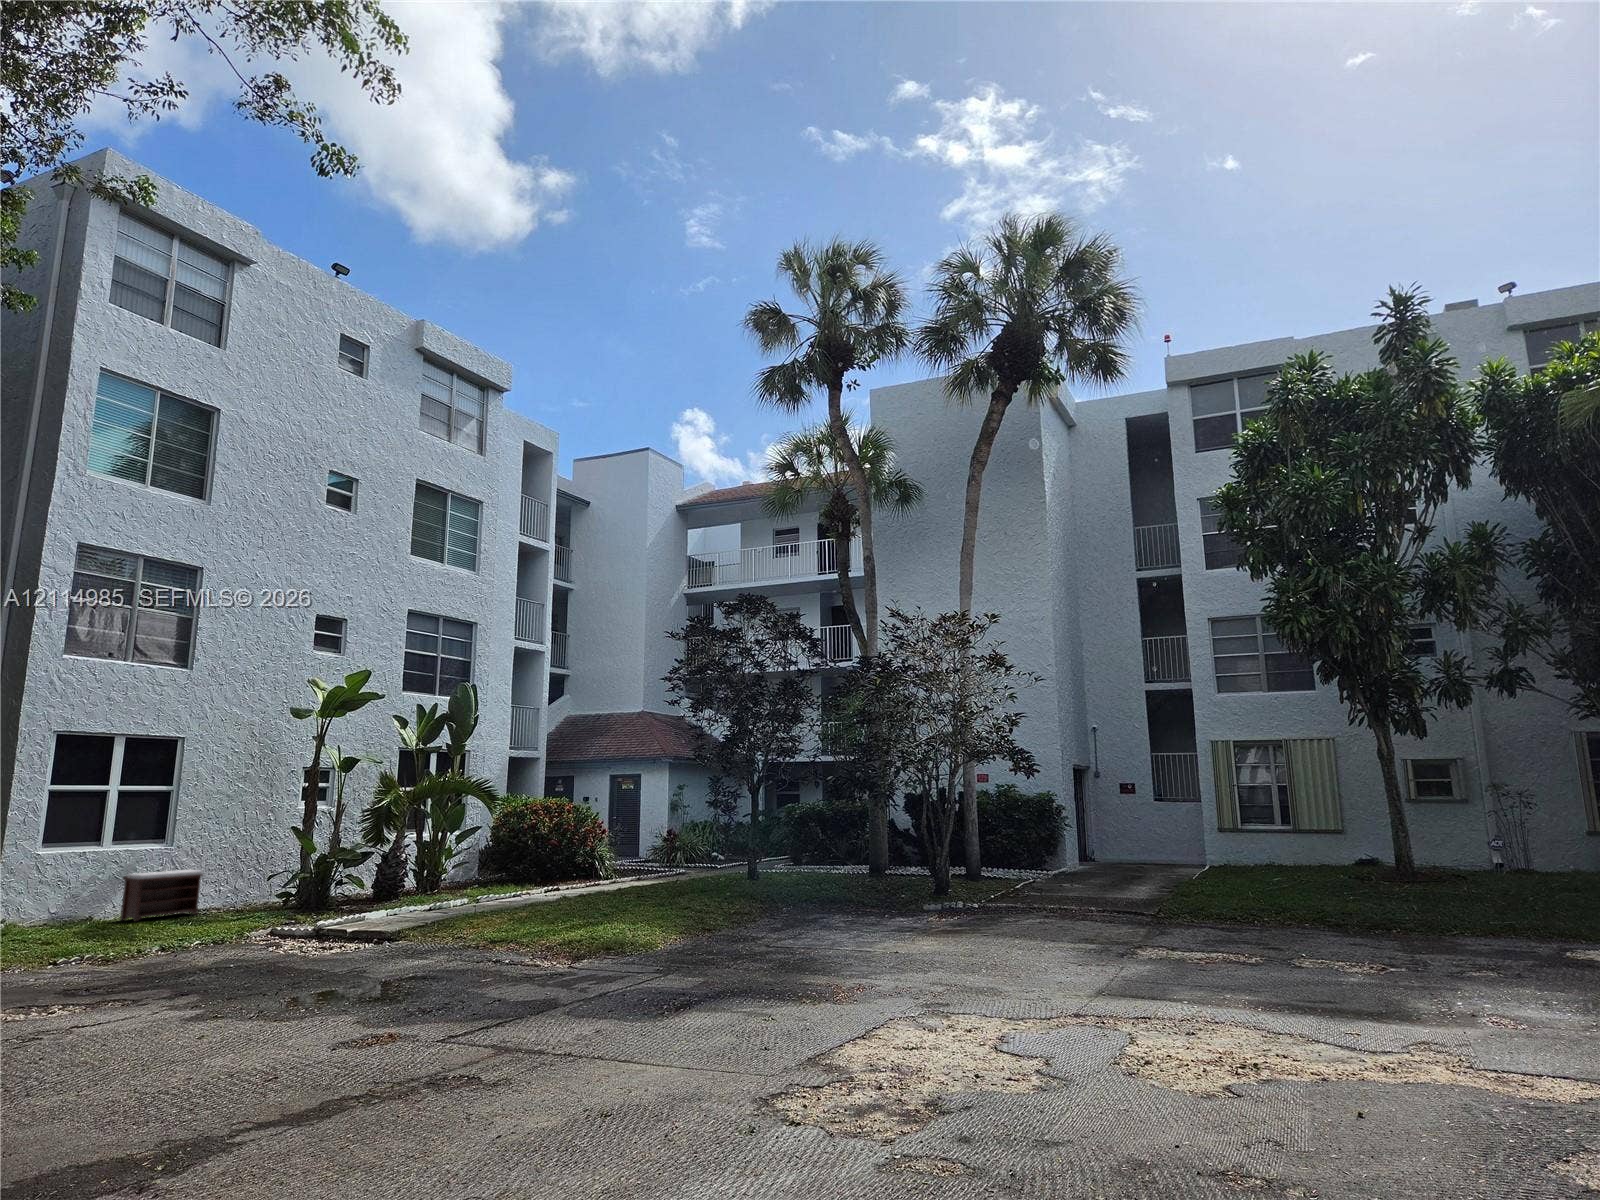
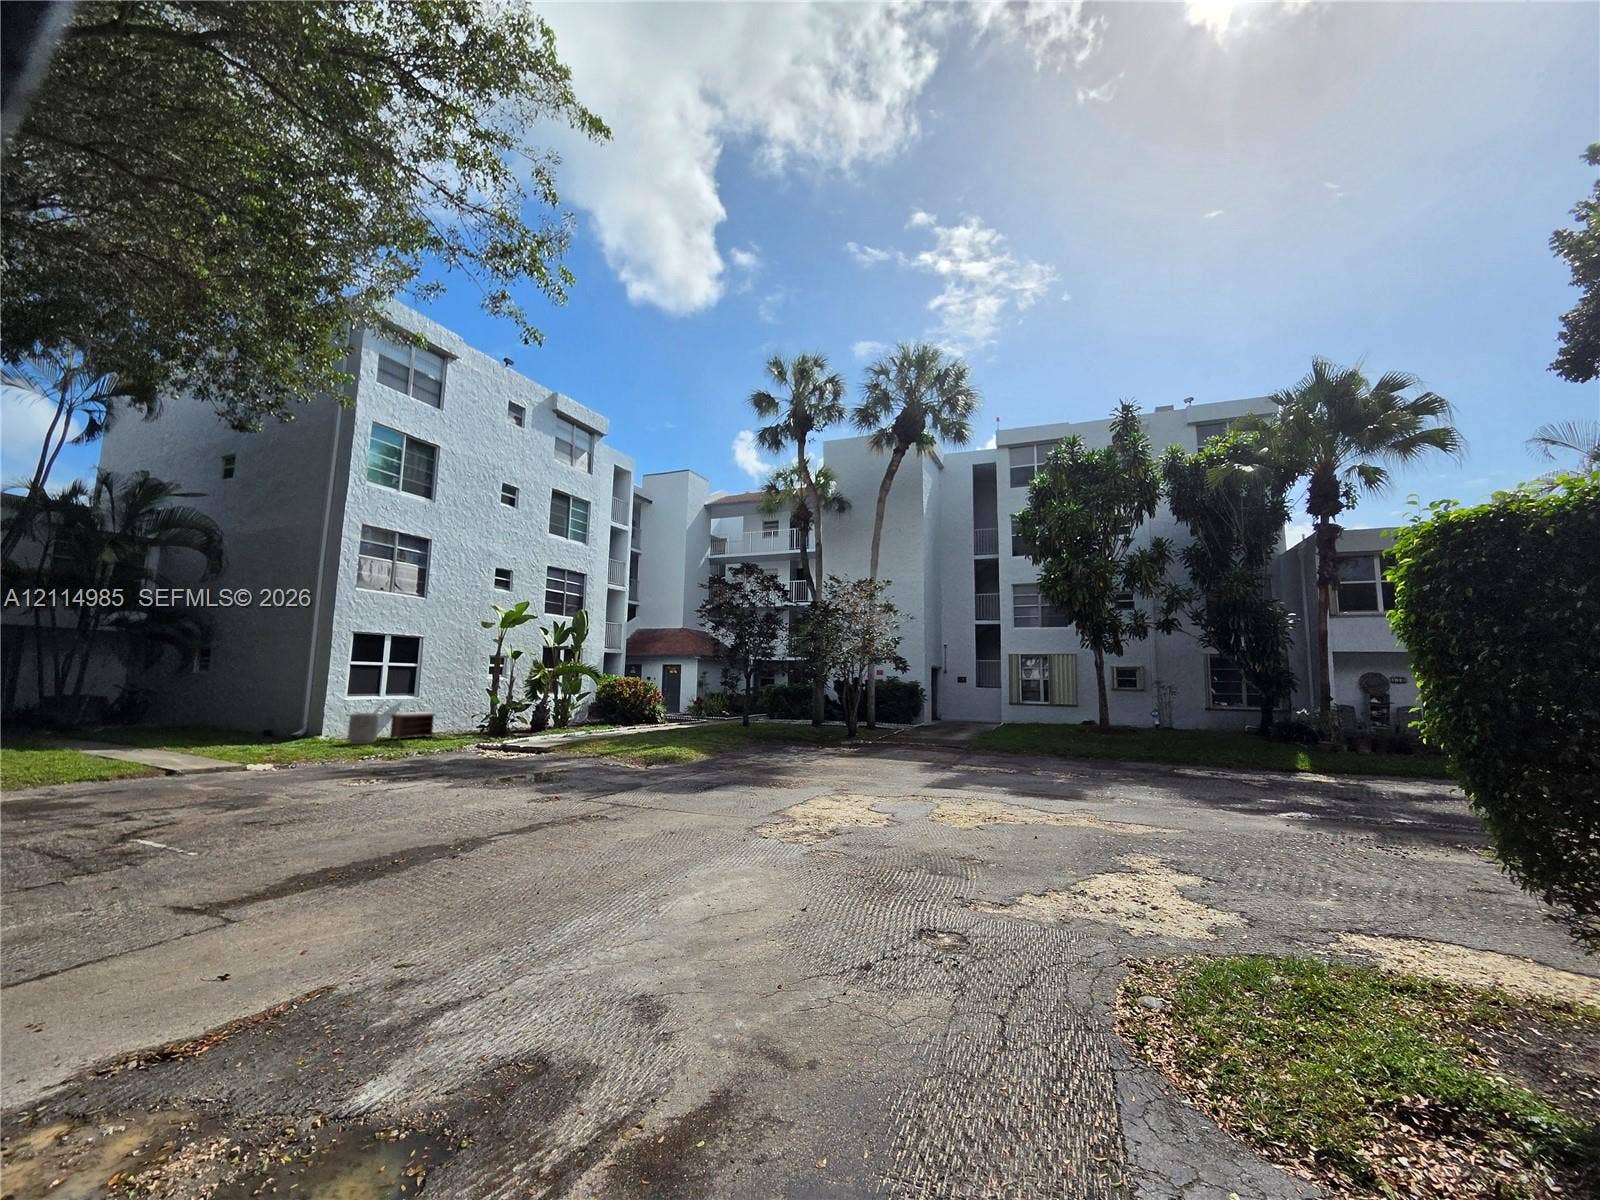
trash can: none [39,875,97,933] -> present [348,713,379,744]

